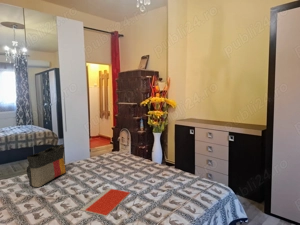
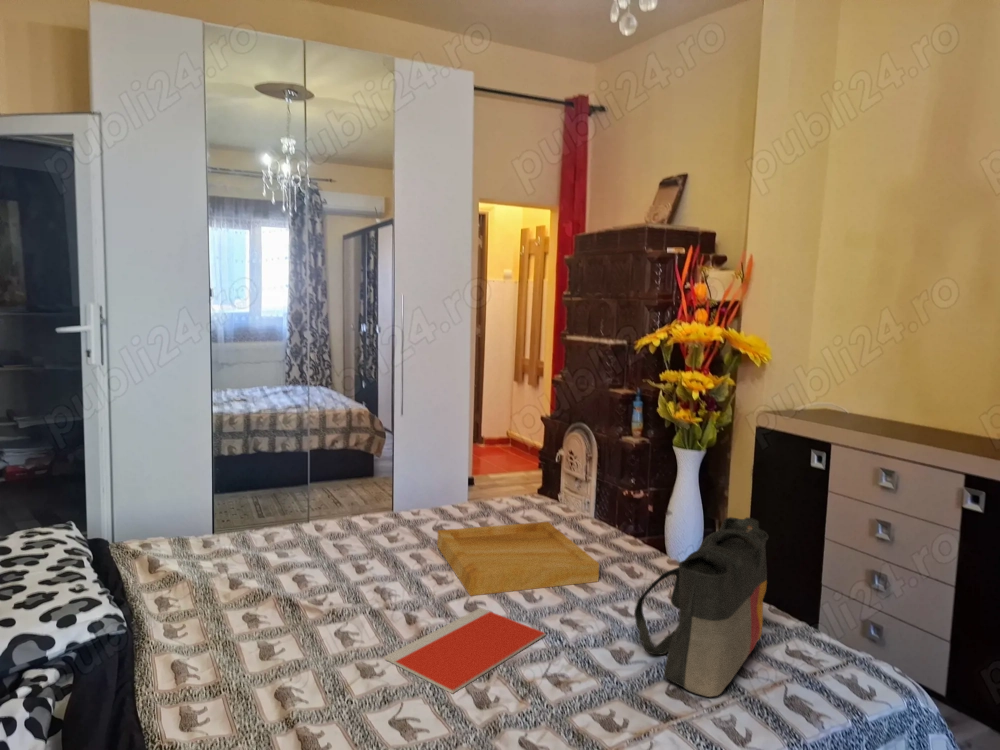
tote bag: present [27,144,66,187] -> present [635,517,769,697]
tray: none [88,159,142,185] -> present [437,522,599,596]

